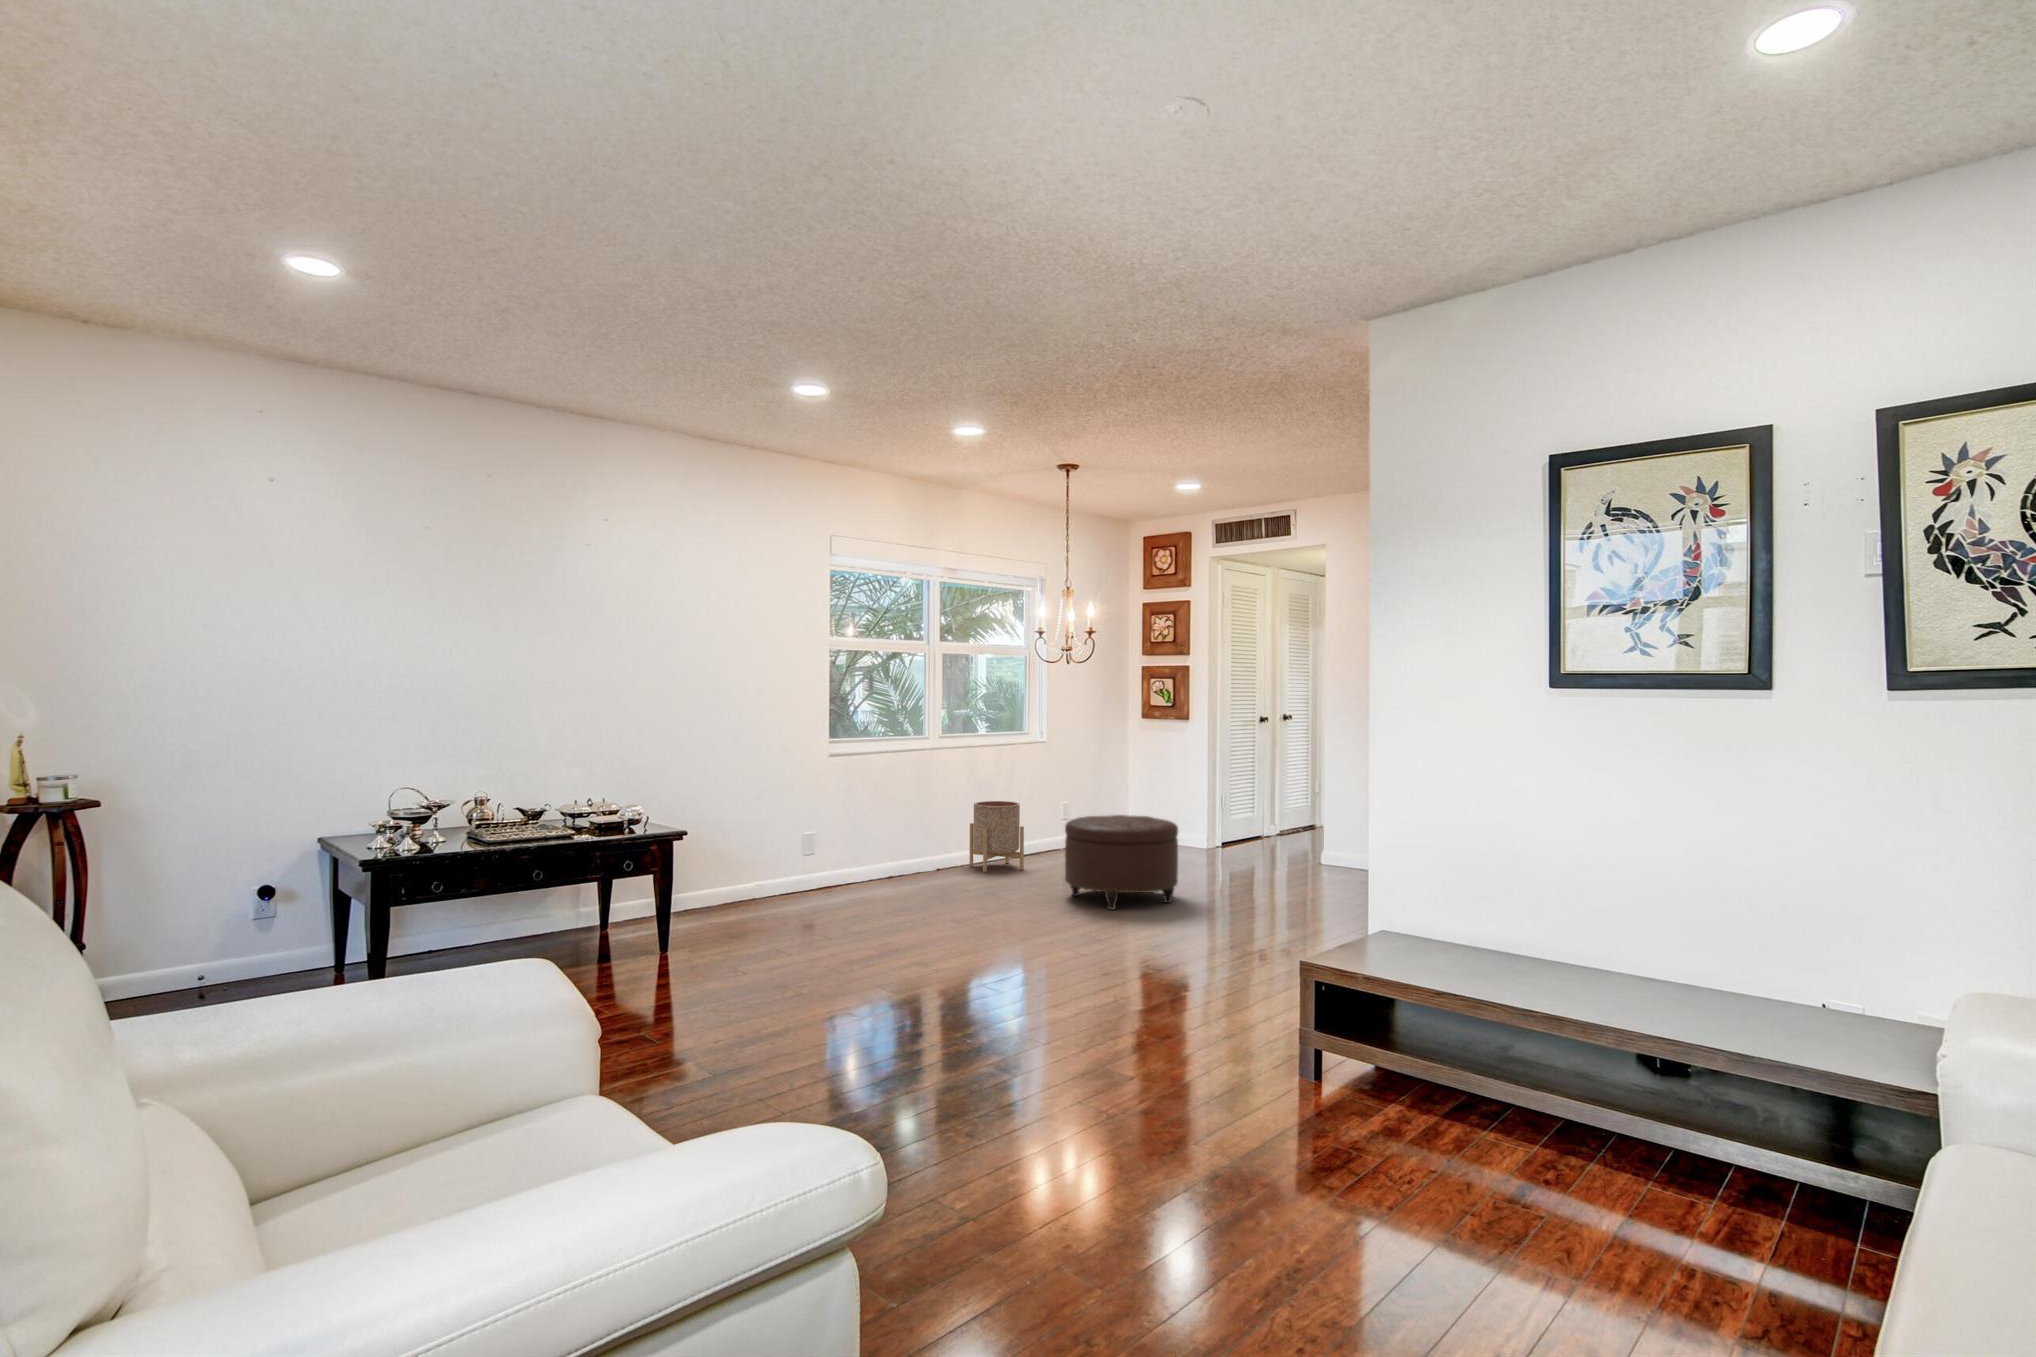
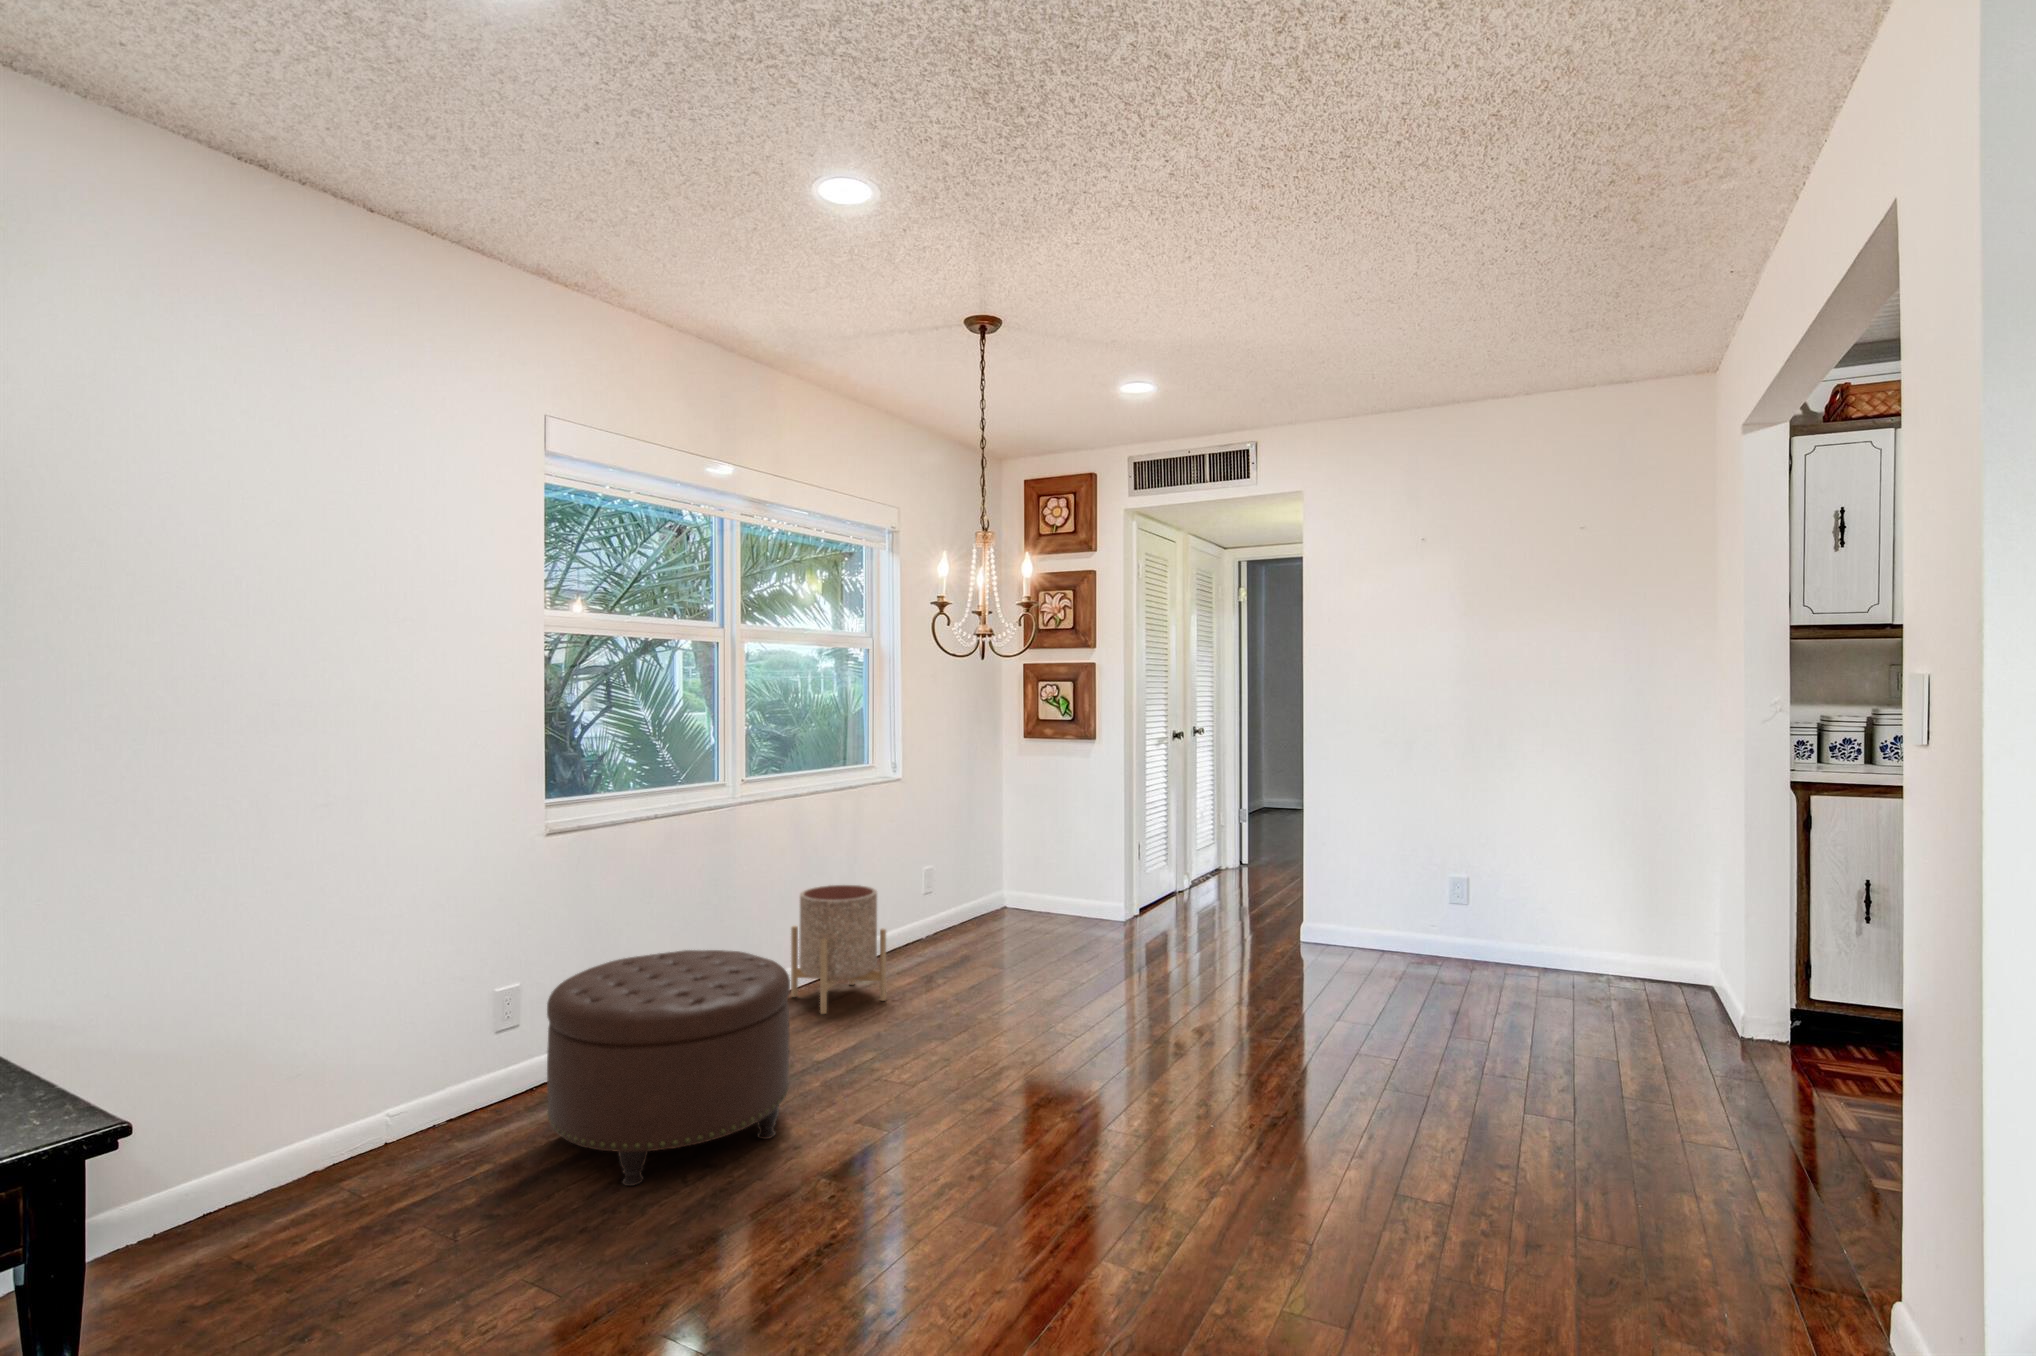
ottoman: present [1065,815,1178,910] -> present [547,950,790,1186]

